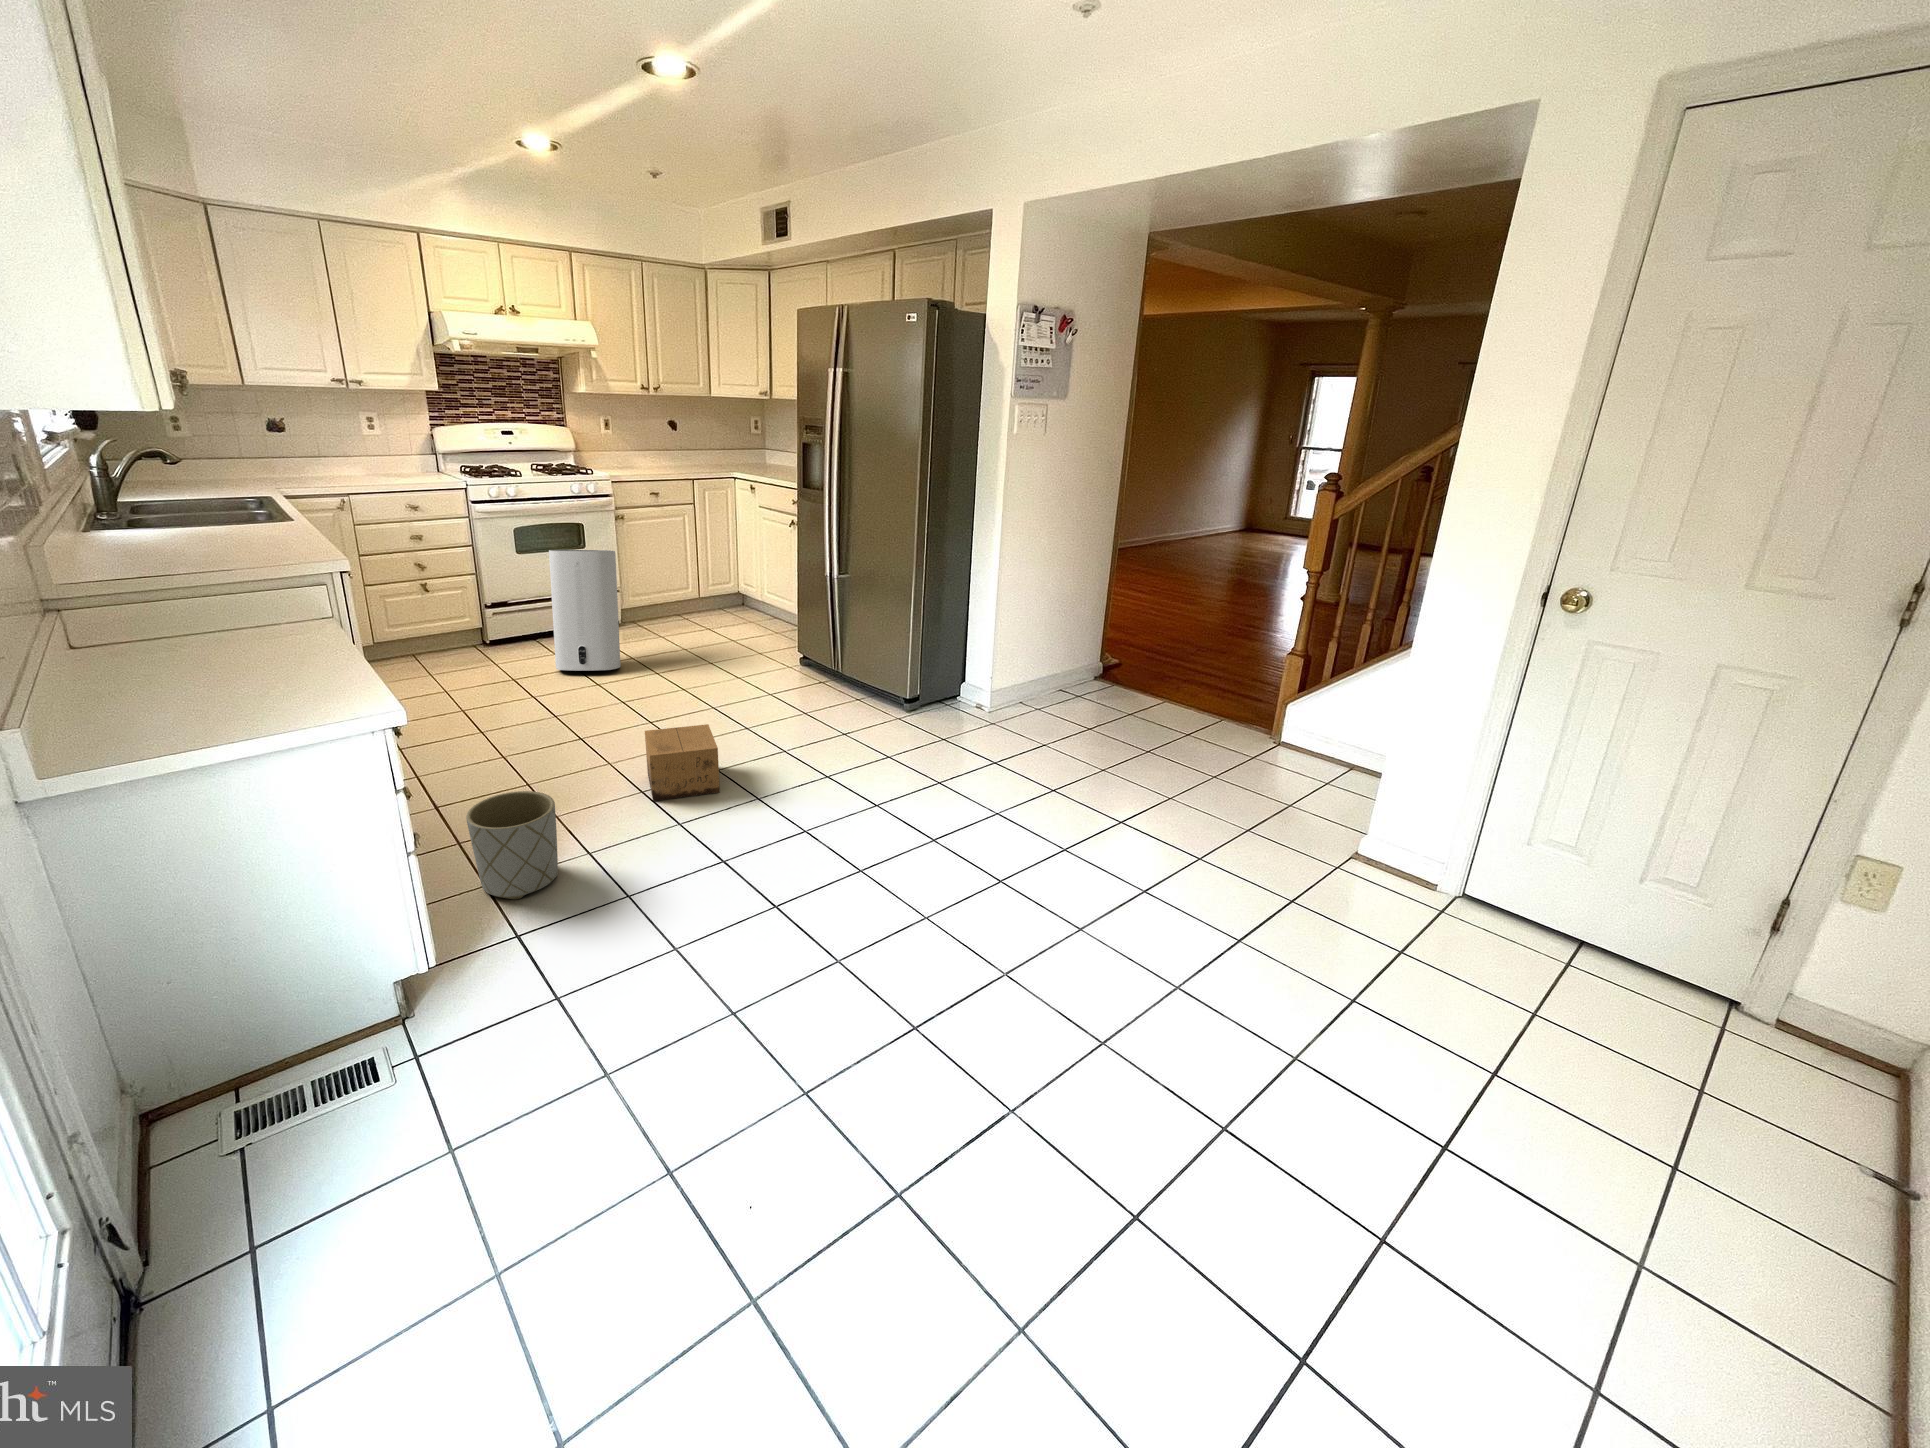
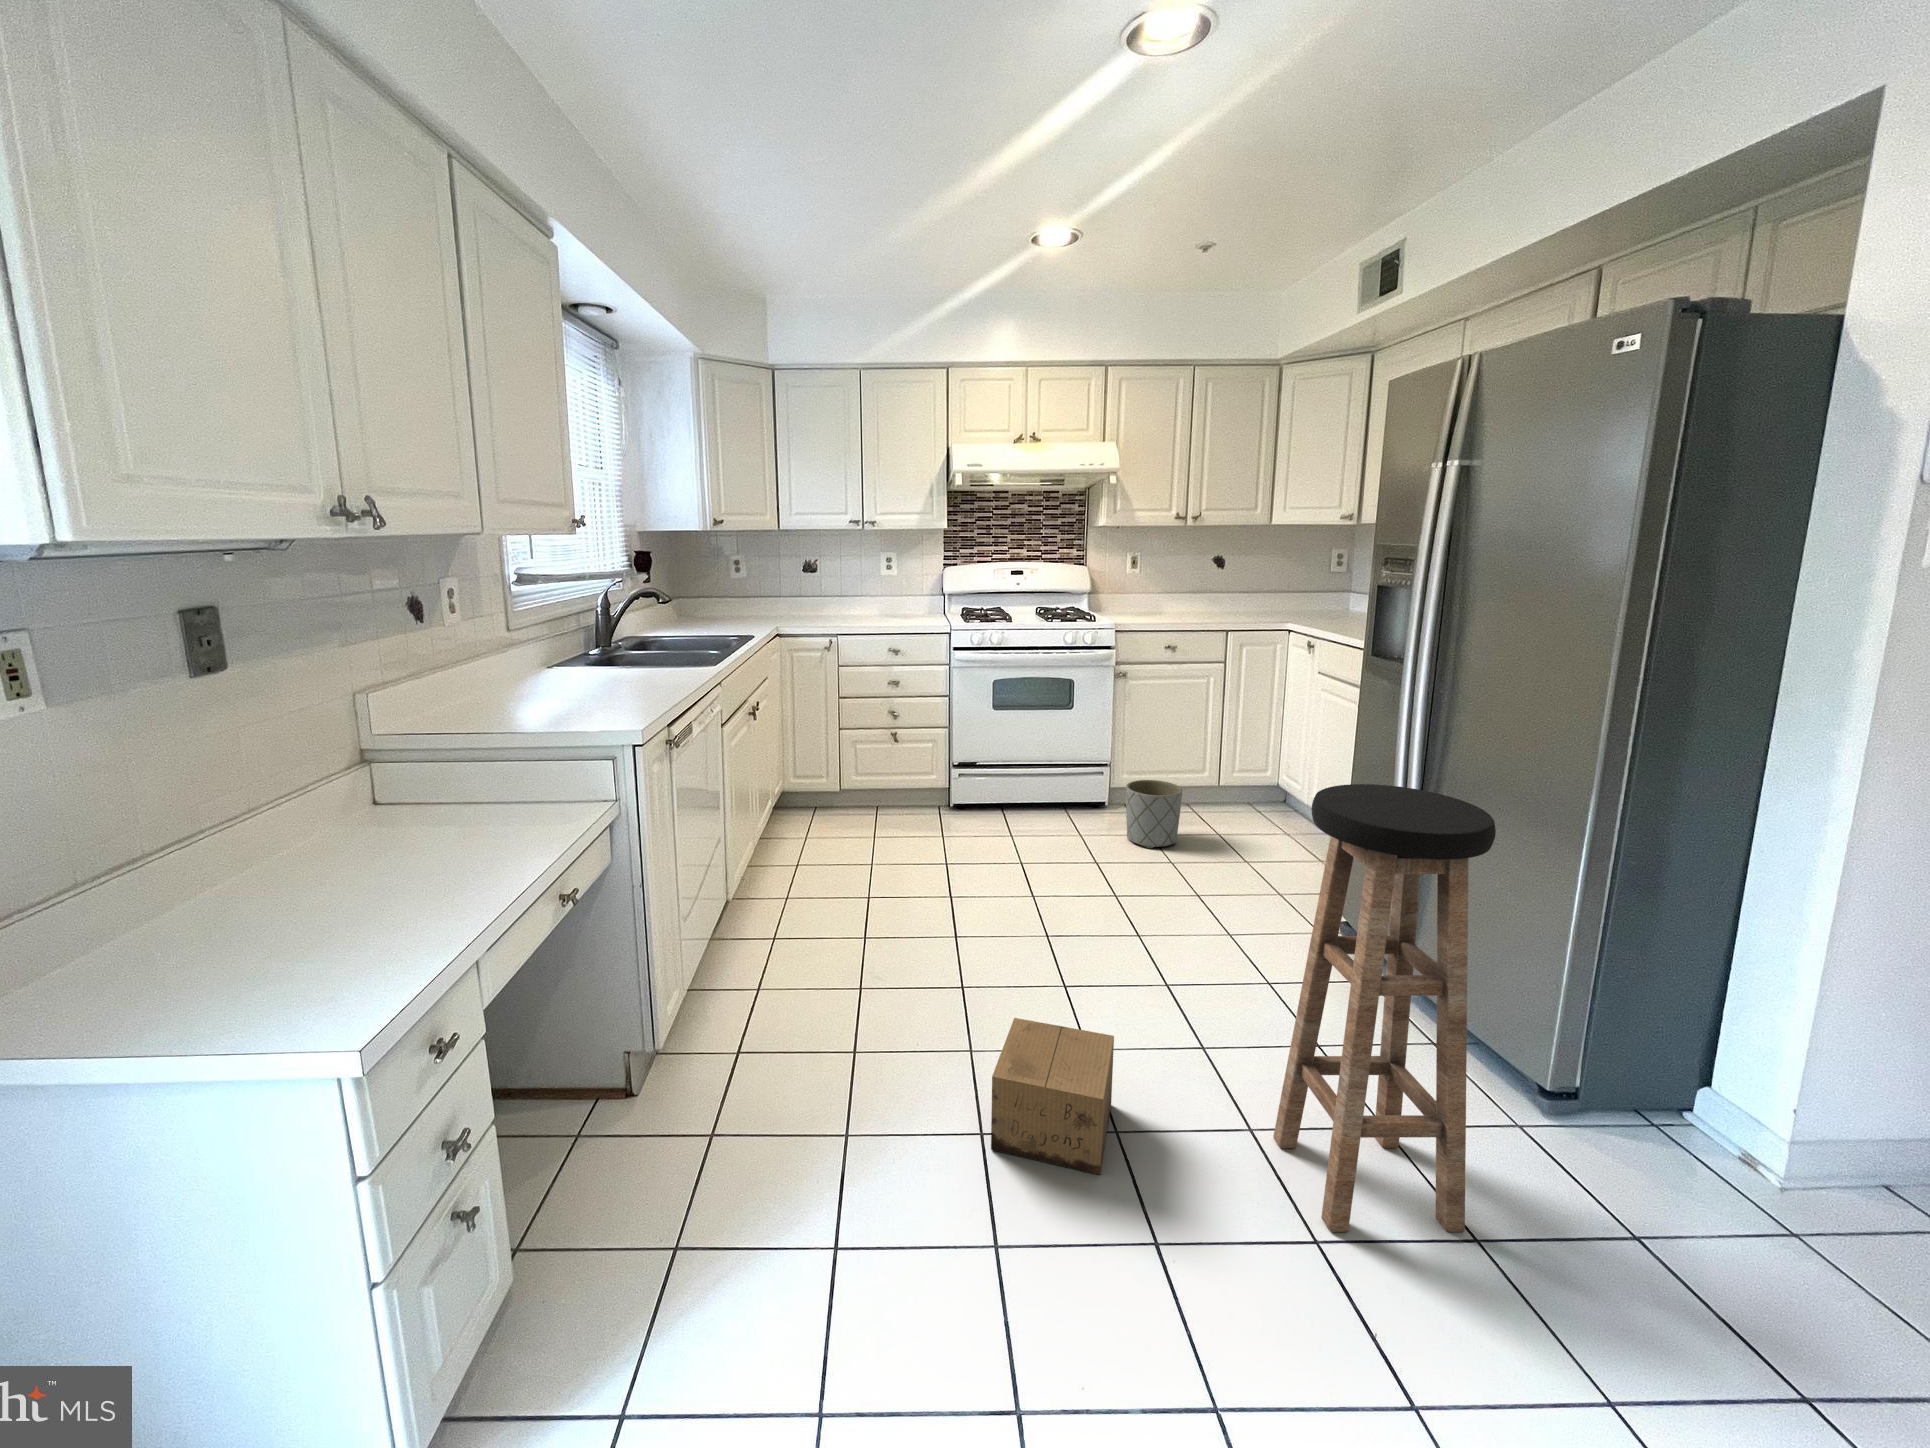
air purifier: present [549,550,621,671] -> none [997,712,1088,875]
bar stool: none [799,553,888,778] -> present [1273,784,1496,1232]
planter: present [466,791,558,899] -> present [1126,780,1182,849]

